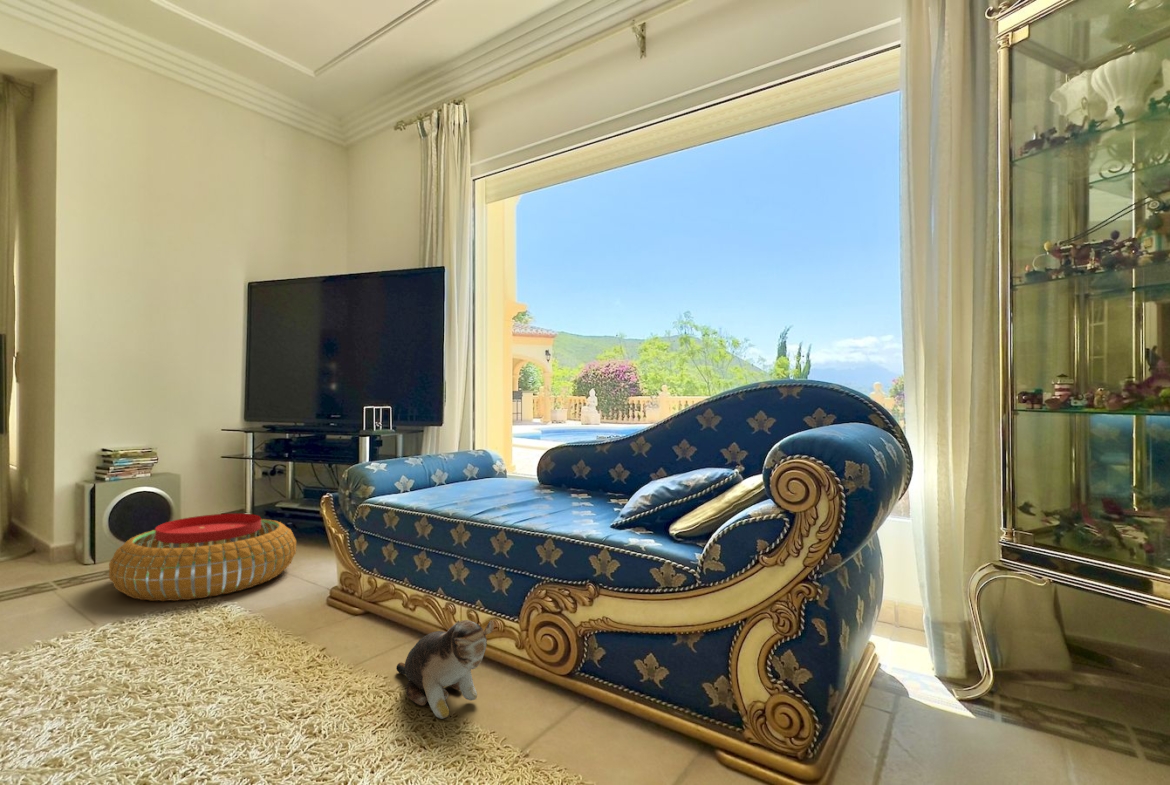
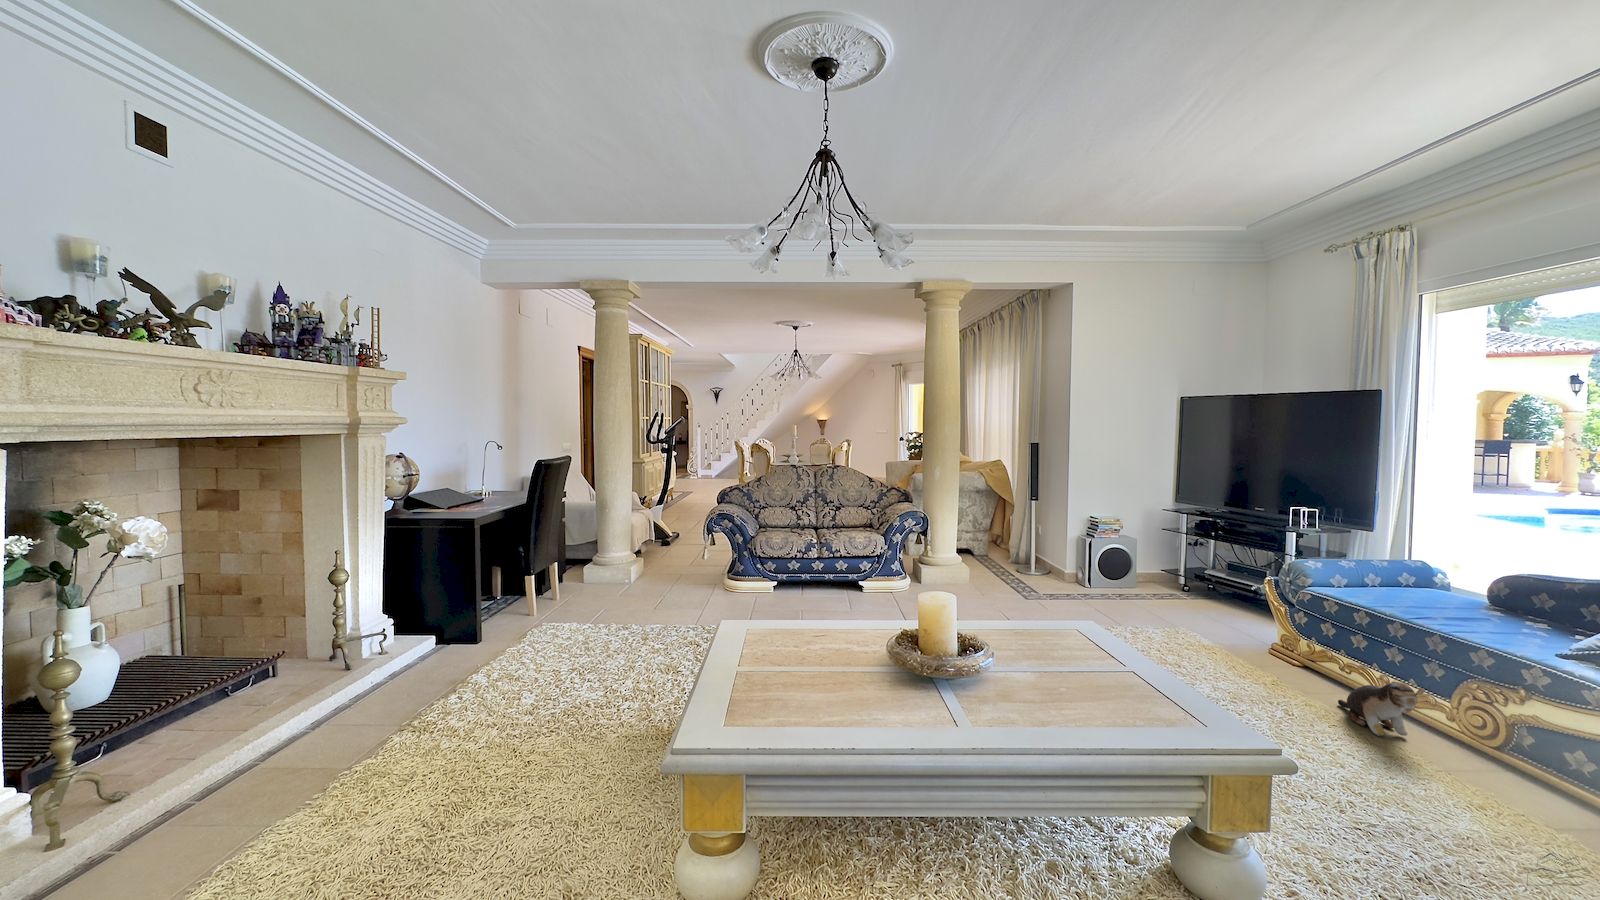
pouf: present [109,513,296,601] -> none [1116,571,1233,627]

